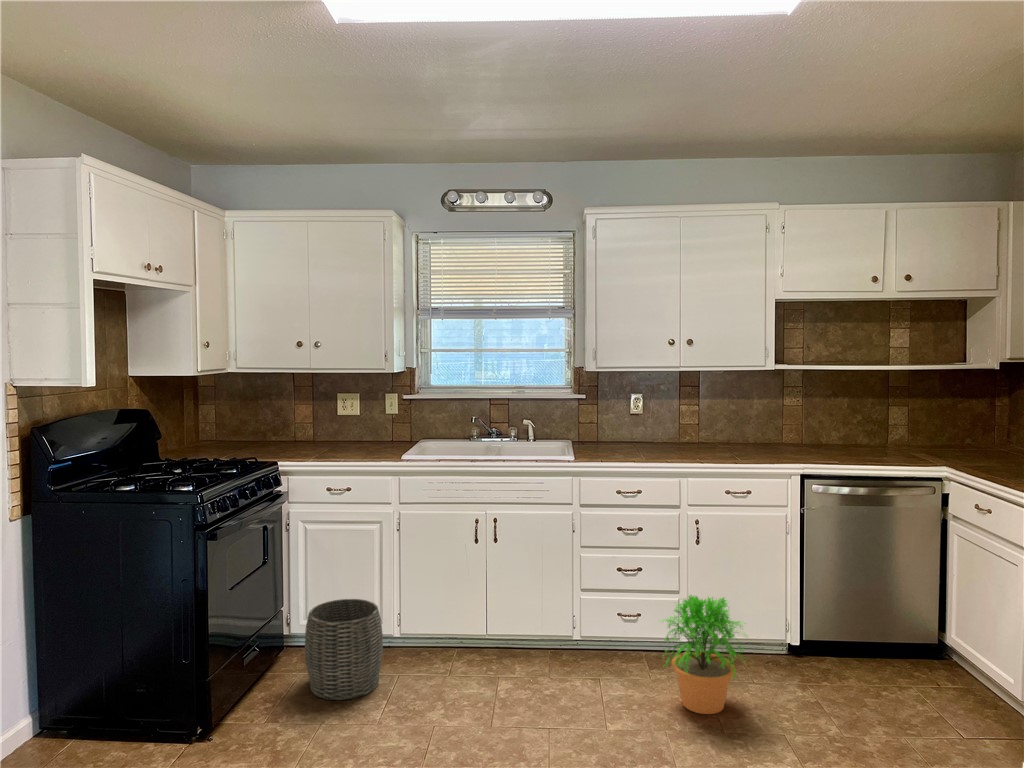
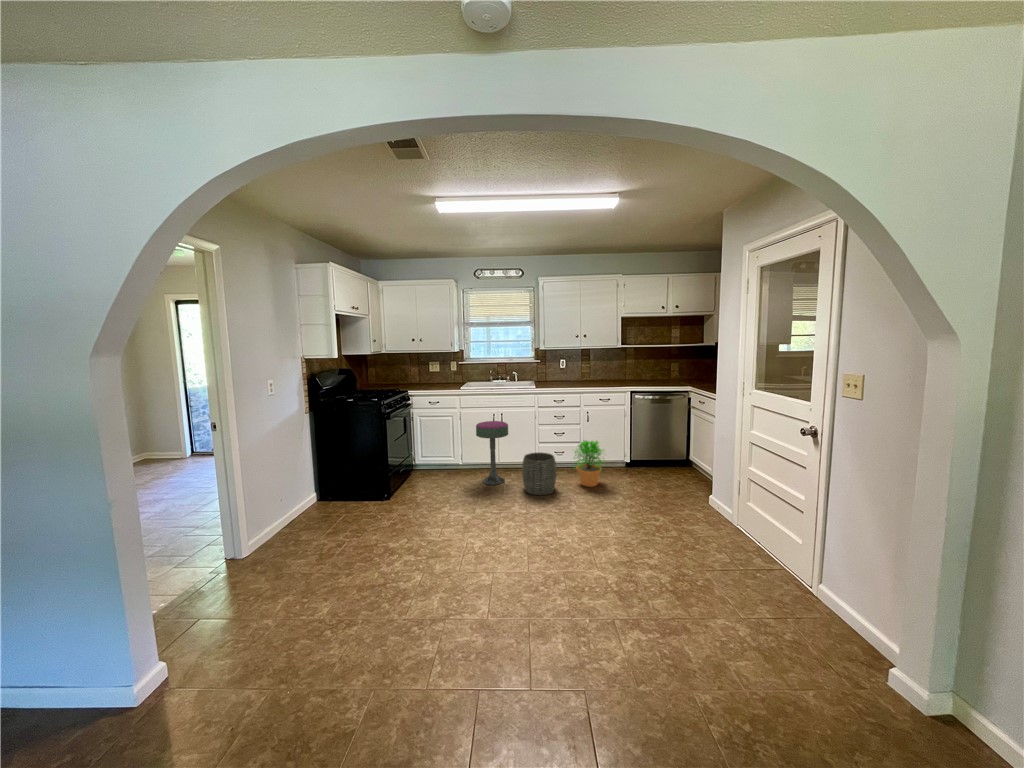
bar stool: none [430,540,507,699] -> present [476,421,508,485]
woven basket: present [305,599,383,700] -> present [522,452,556,495]

